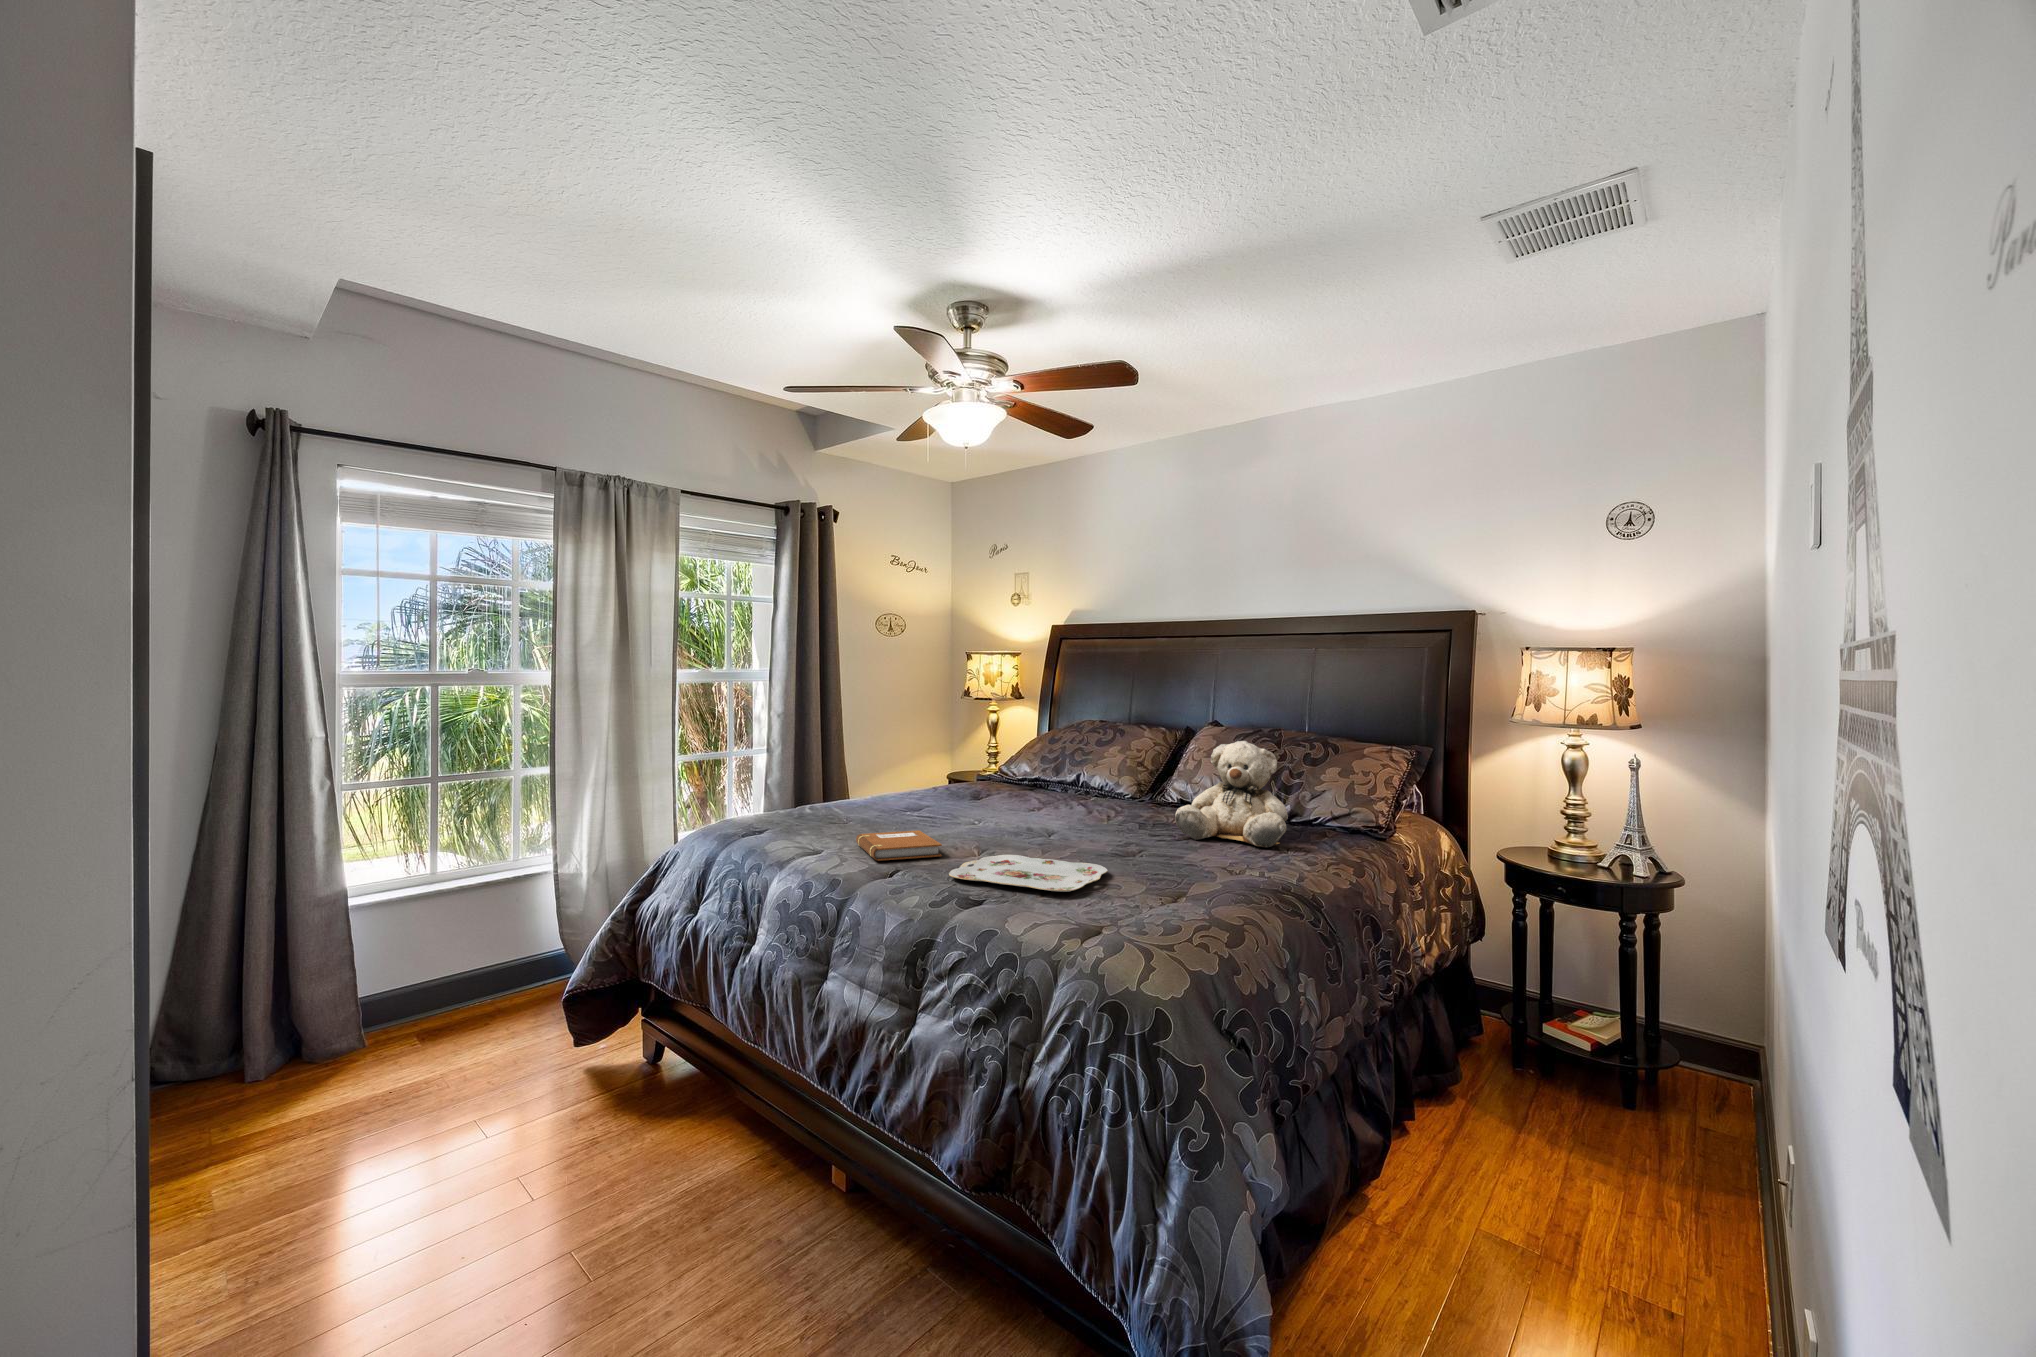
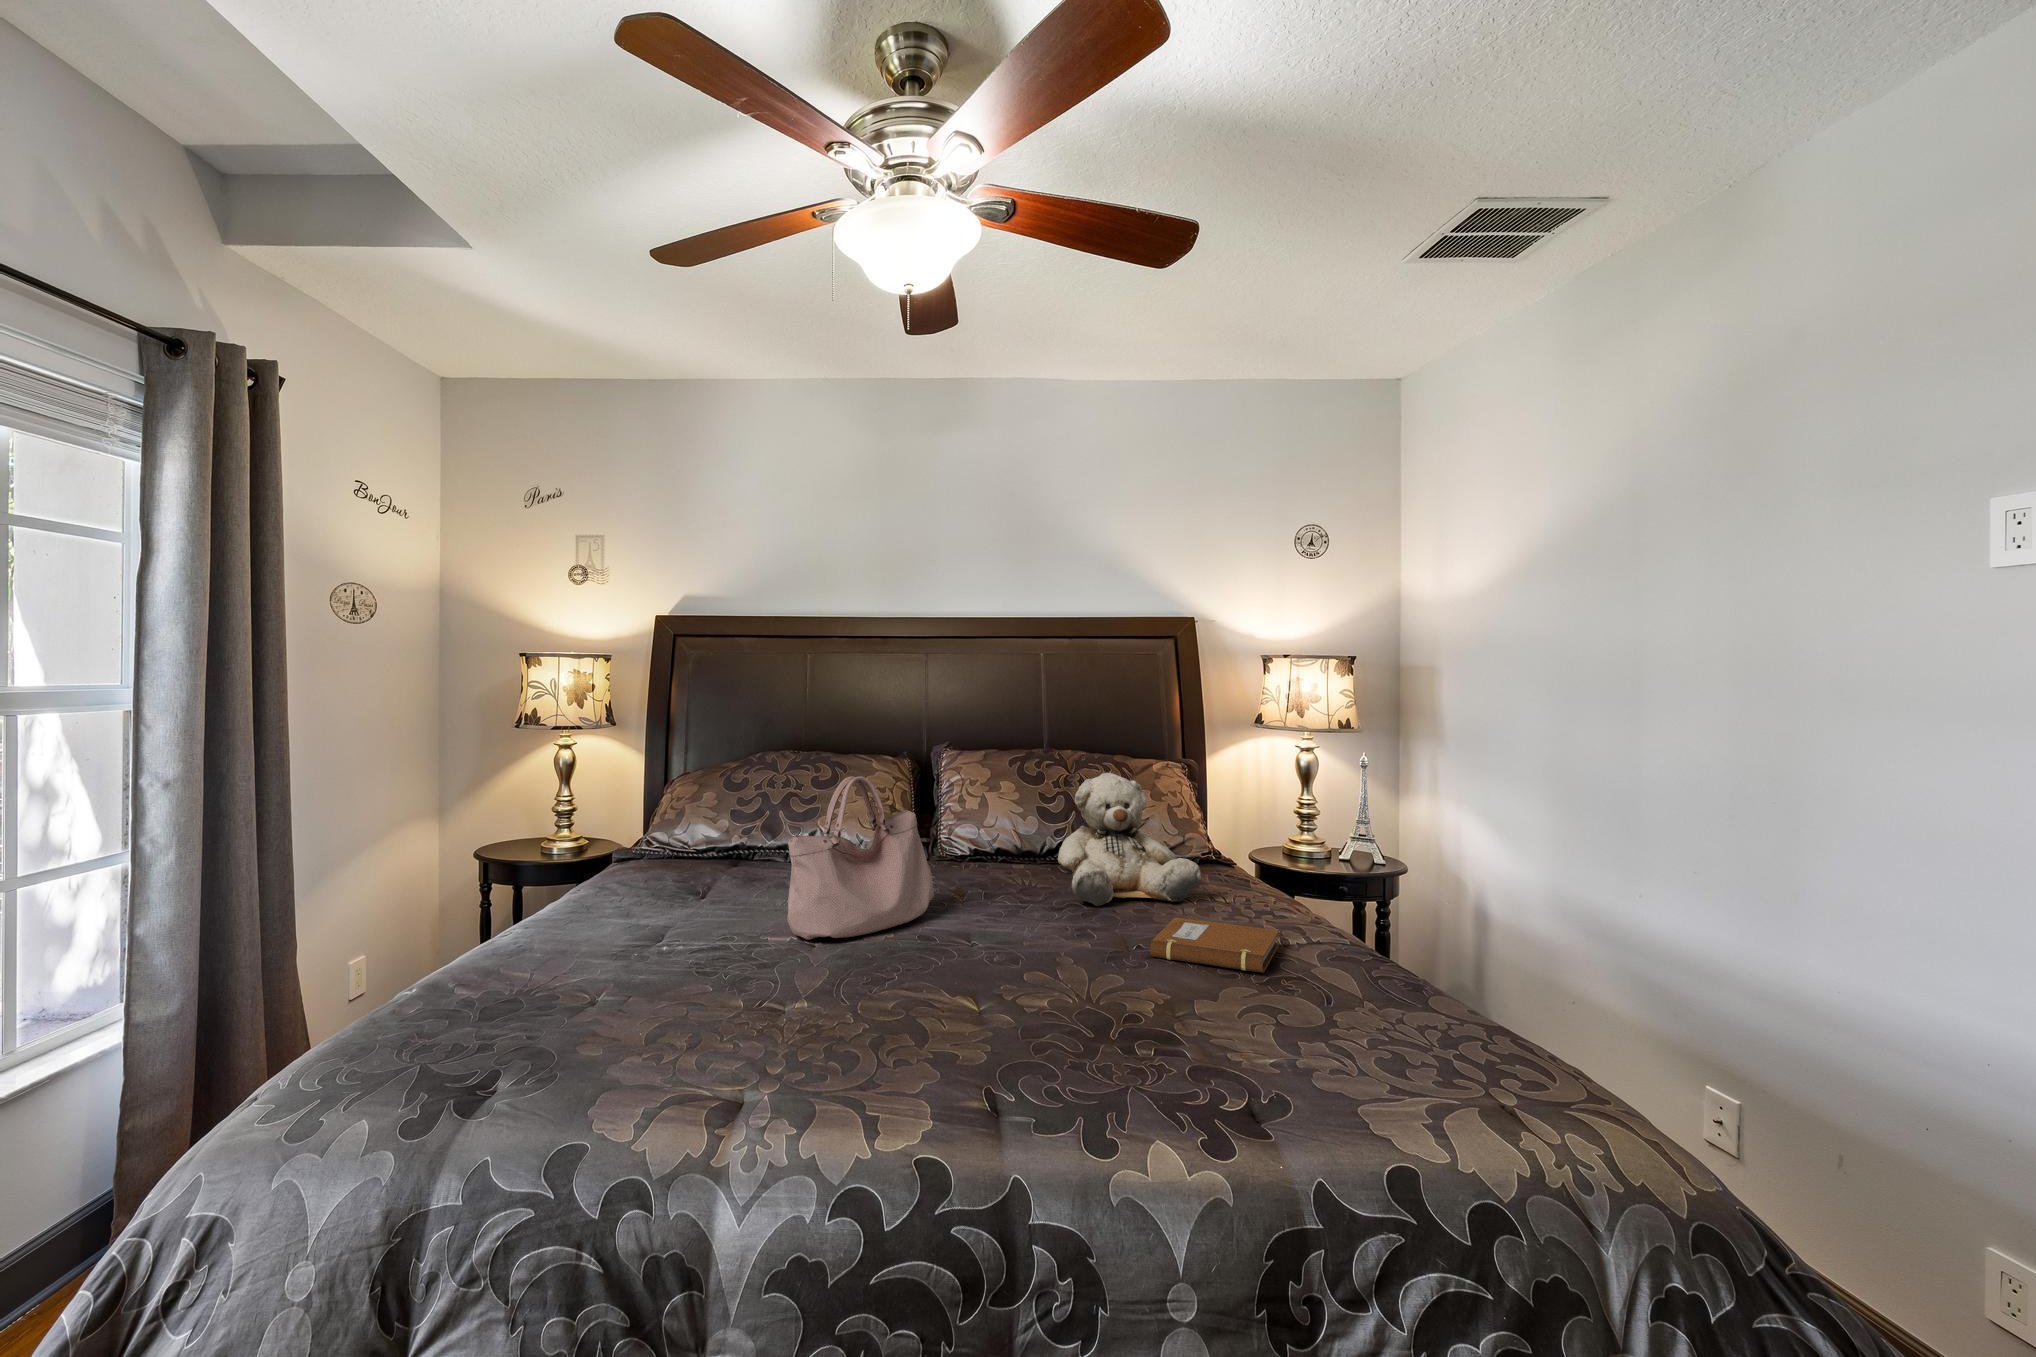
handbag: none [975,724,1083,825] -> present [787,776,934,940]
notebook: present [856,830,942,861] -> present [1150,918,1279,973]
serving tray: present [949,855,1107,892] -> none [960,980,1204,1071]

